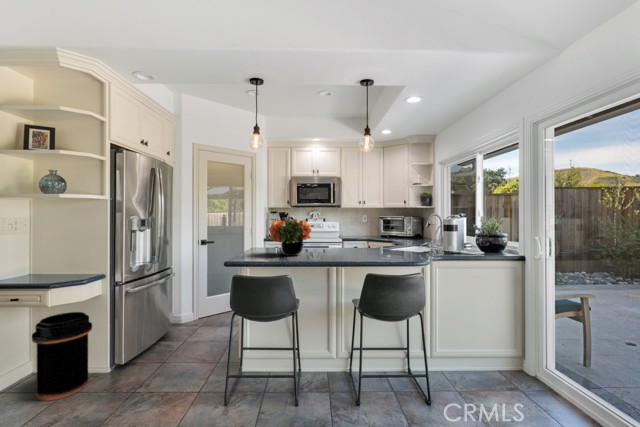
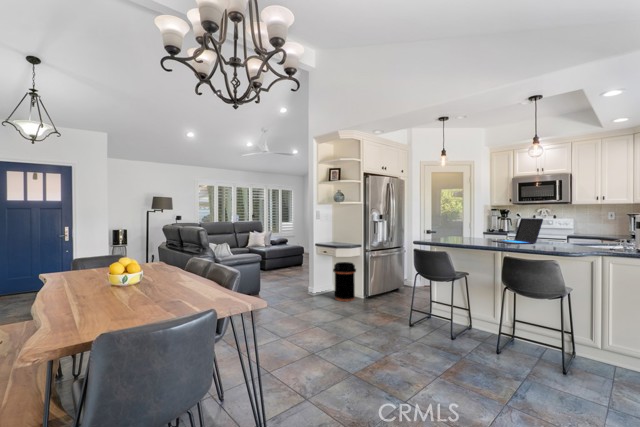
flower arrangement: present [269,216,311,256] -> none [446,213,480,241]
laptop: none [320,223,376,256] -> present [492,218,543,244]

